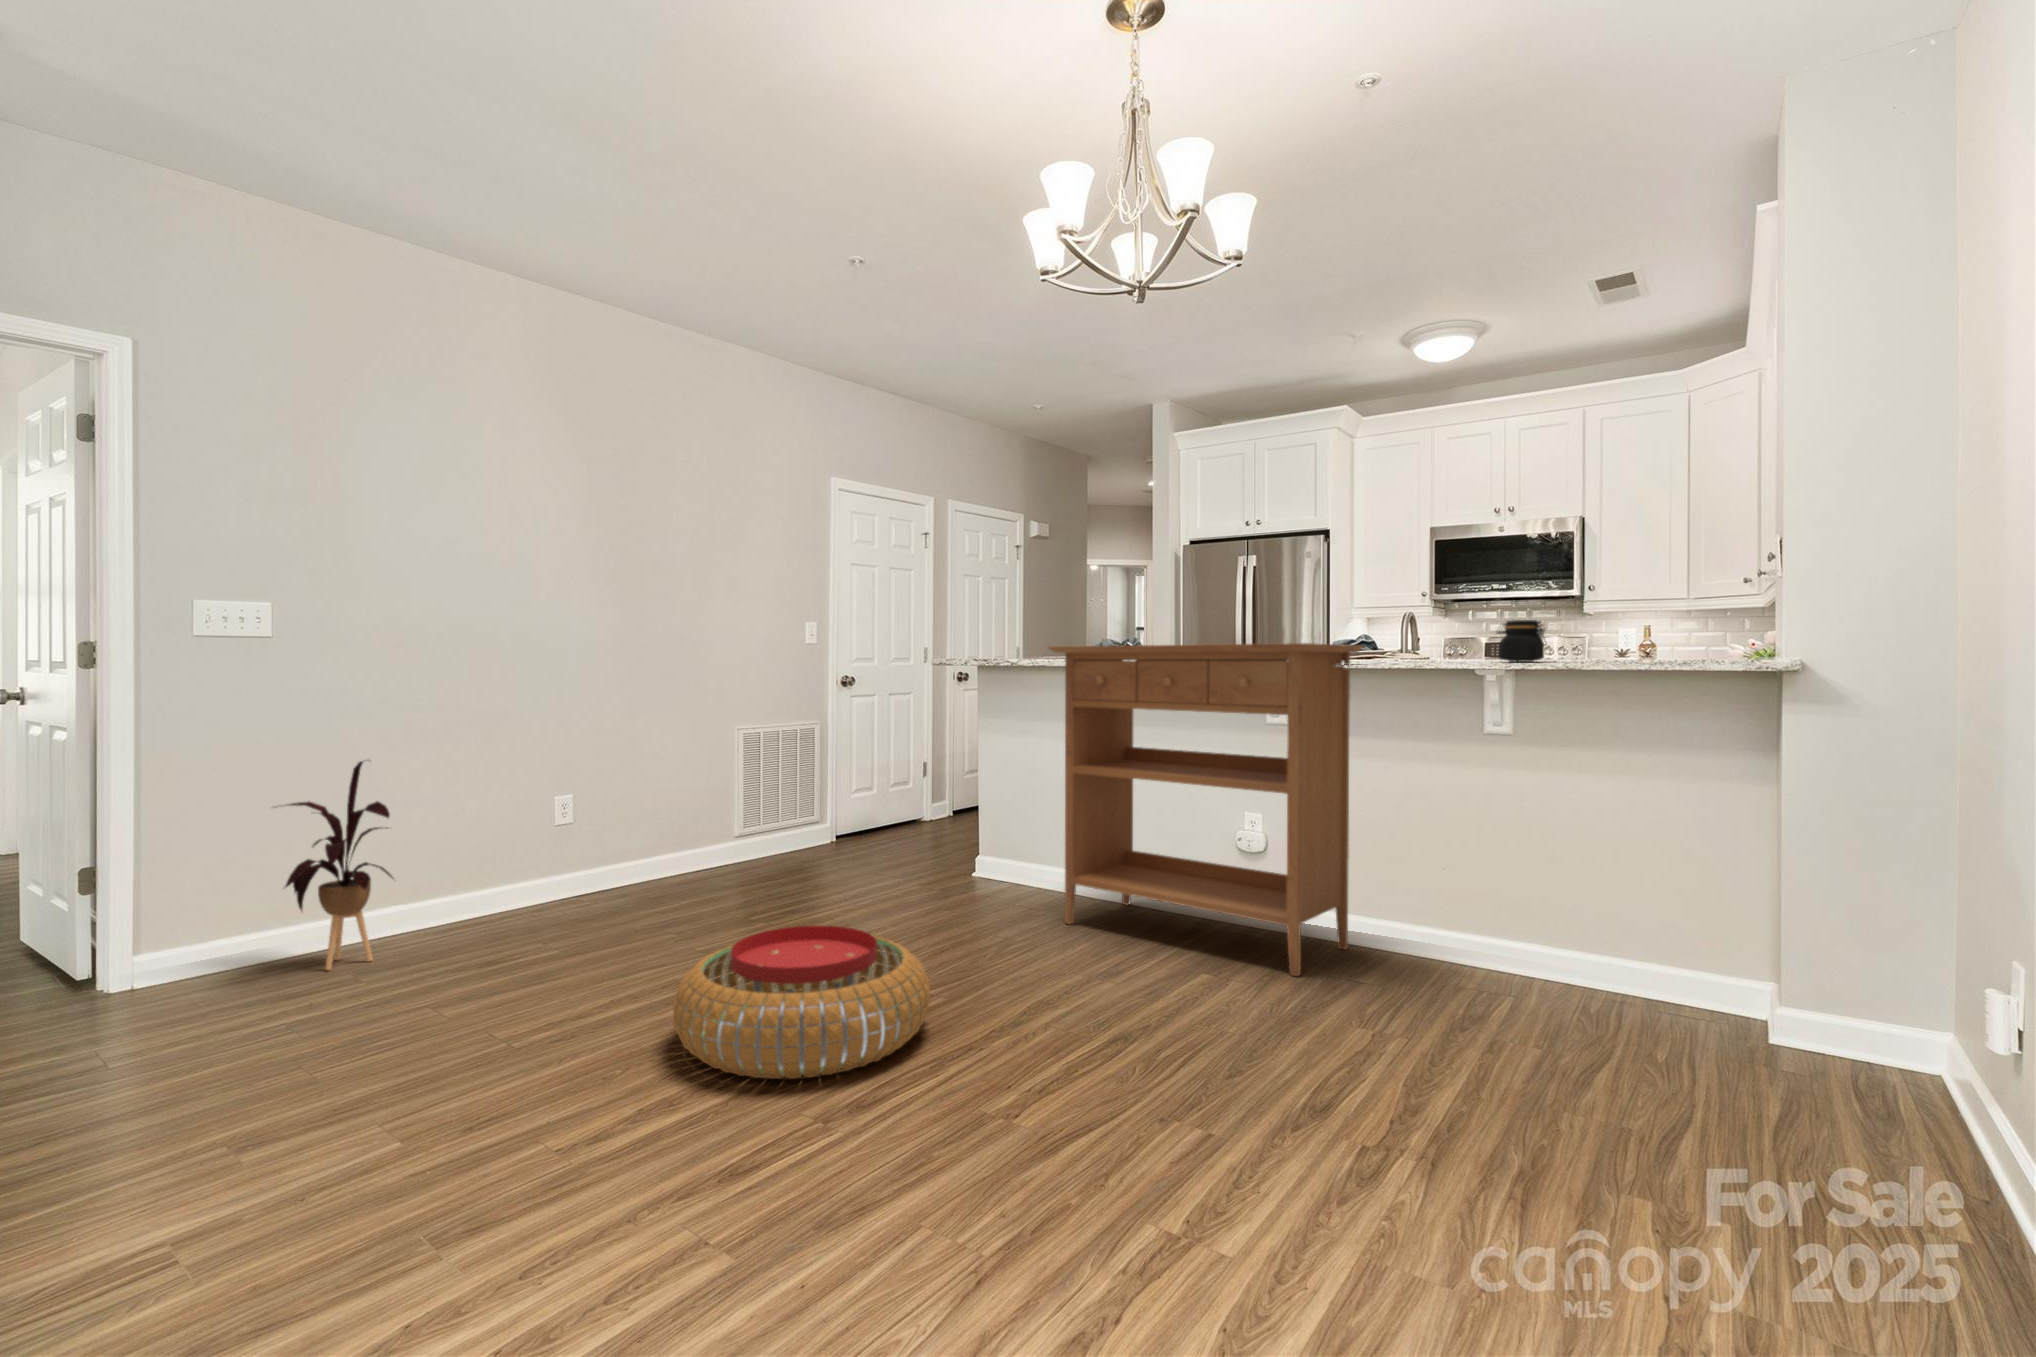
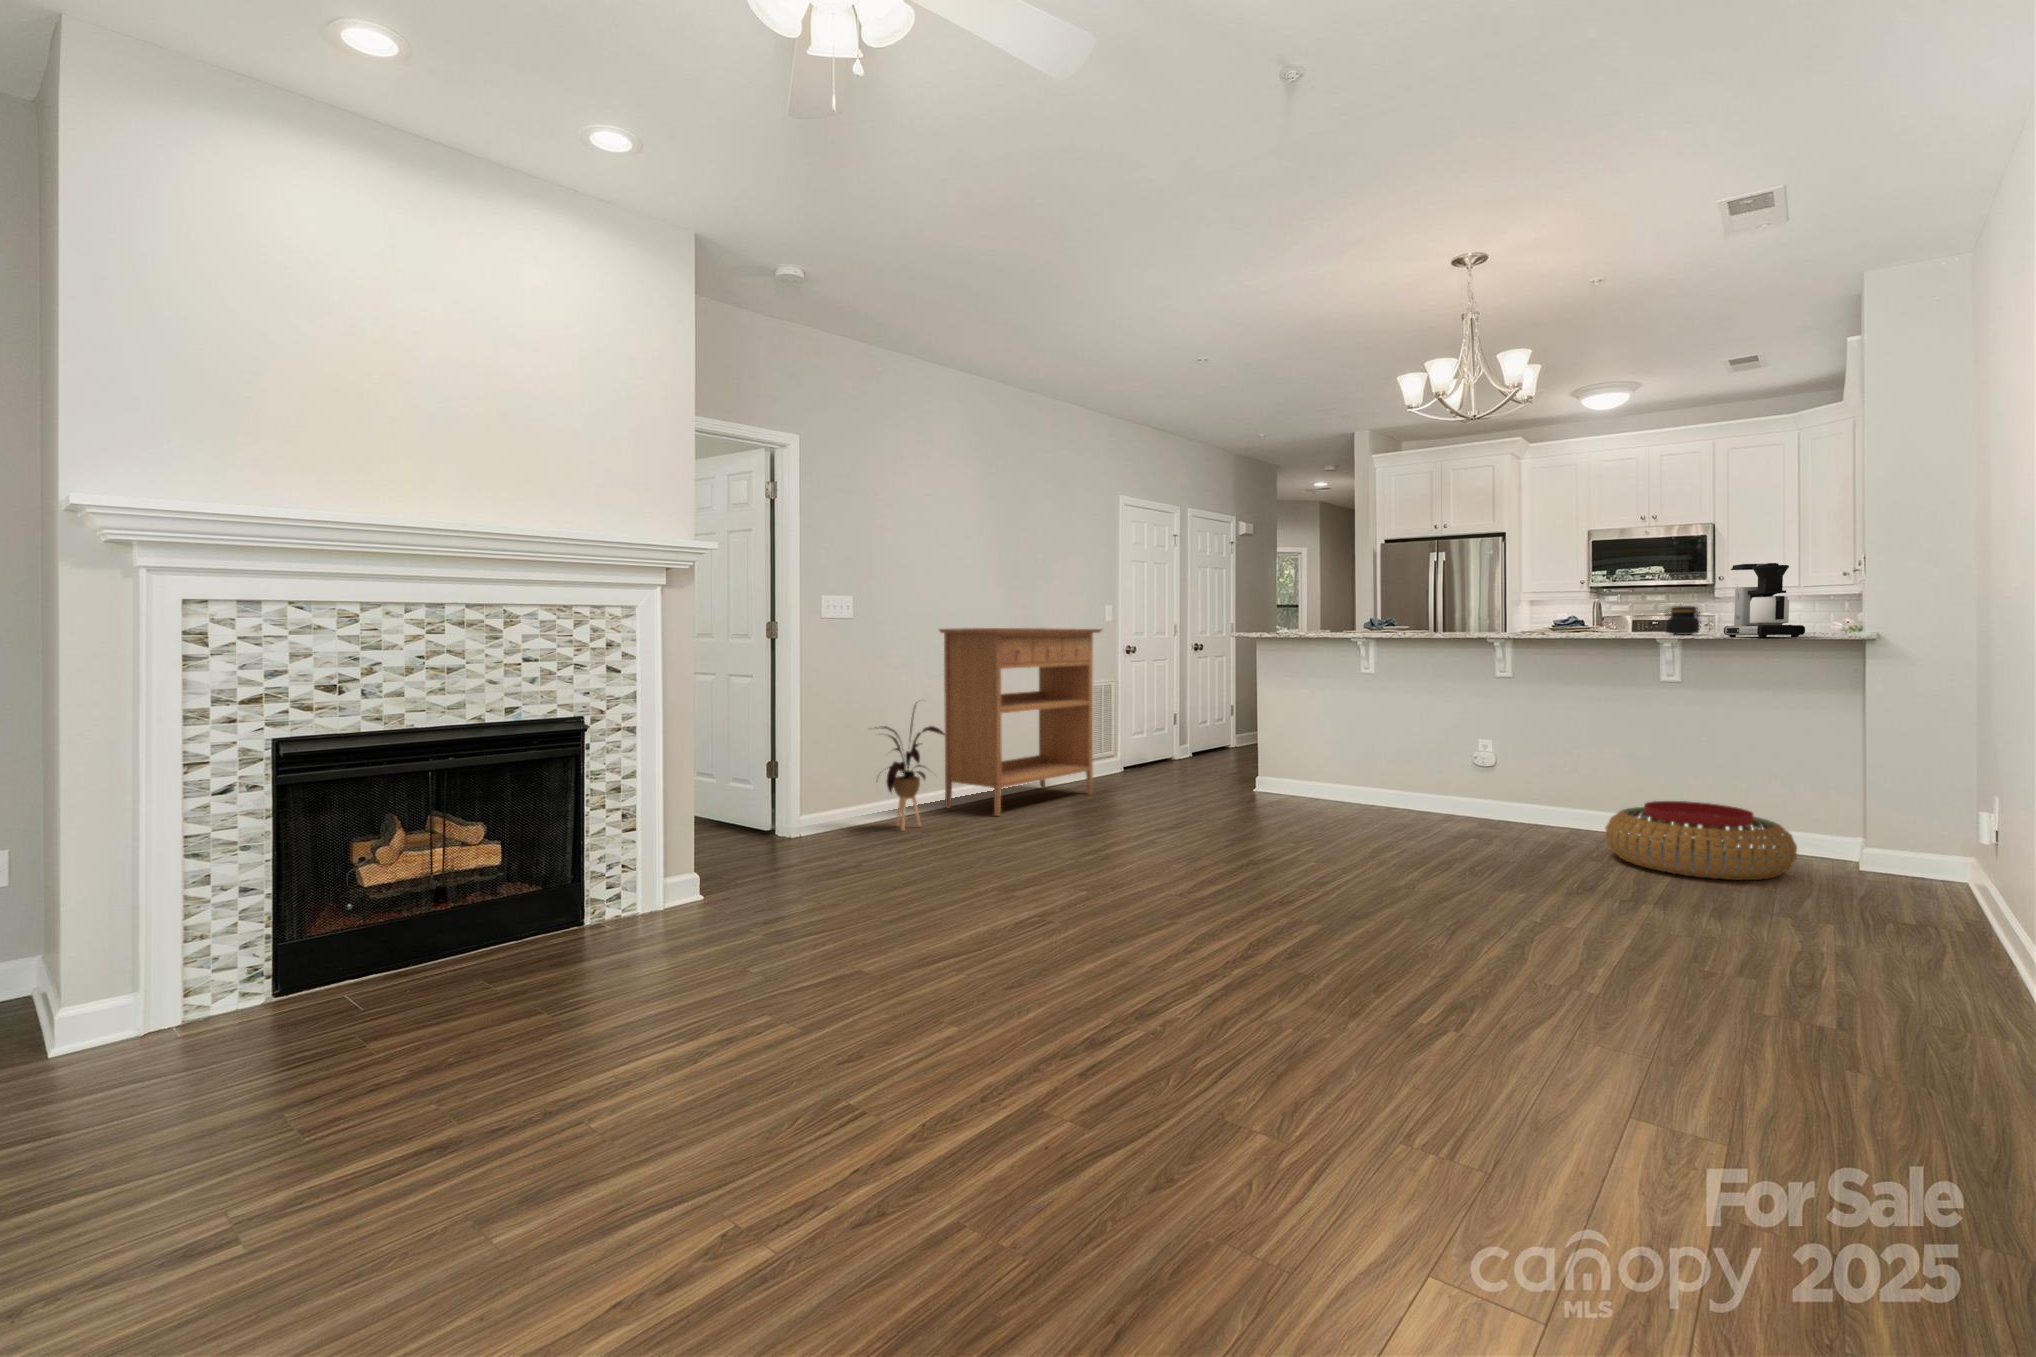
coffee maker: none [1569,550,1684,667] -> present [1724,563,1805,637]
console table: present [1048,643,1363,976] -> present [939,628,1102,816]
pouf: present [673,925,930,1079] -> present [1605,801,1797,880]

